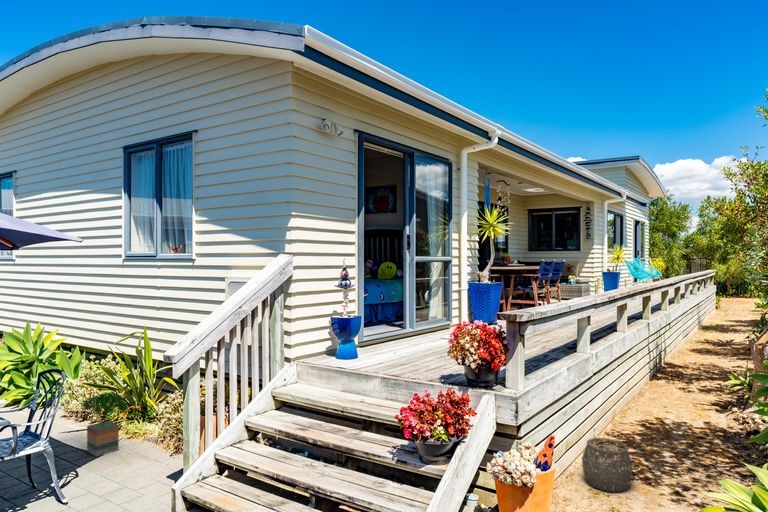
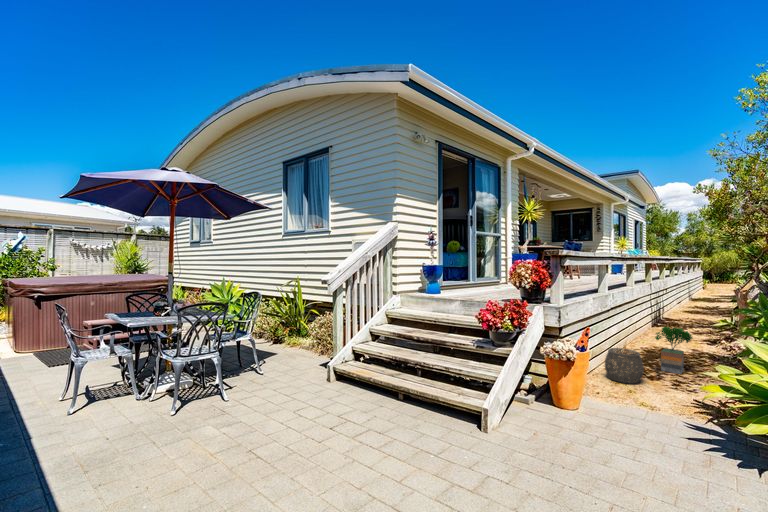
potted tree: present [82,392,128,456] -> present [655,327,693,374]

